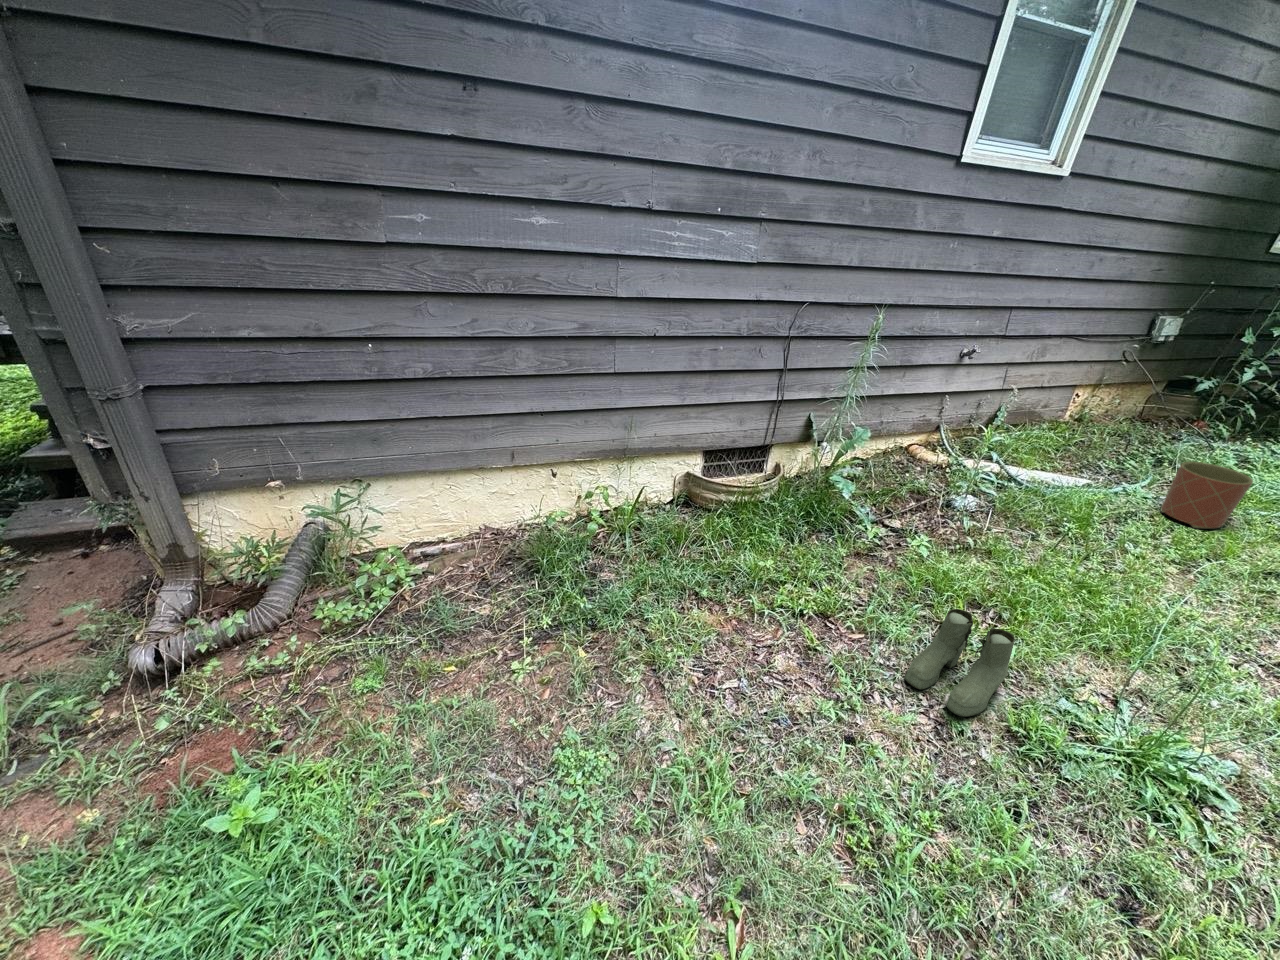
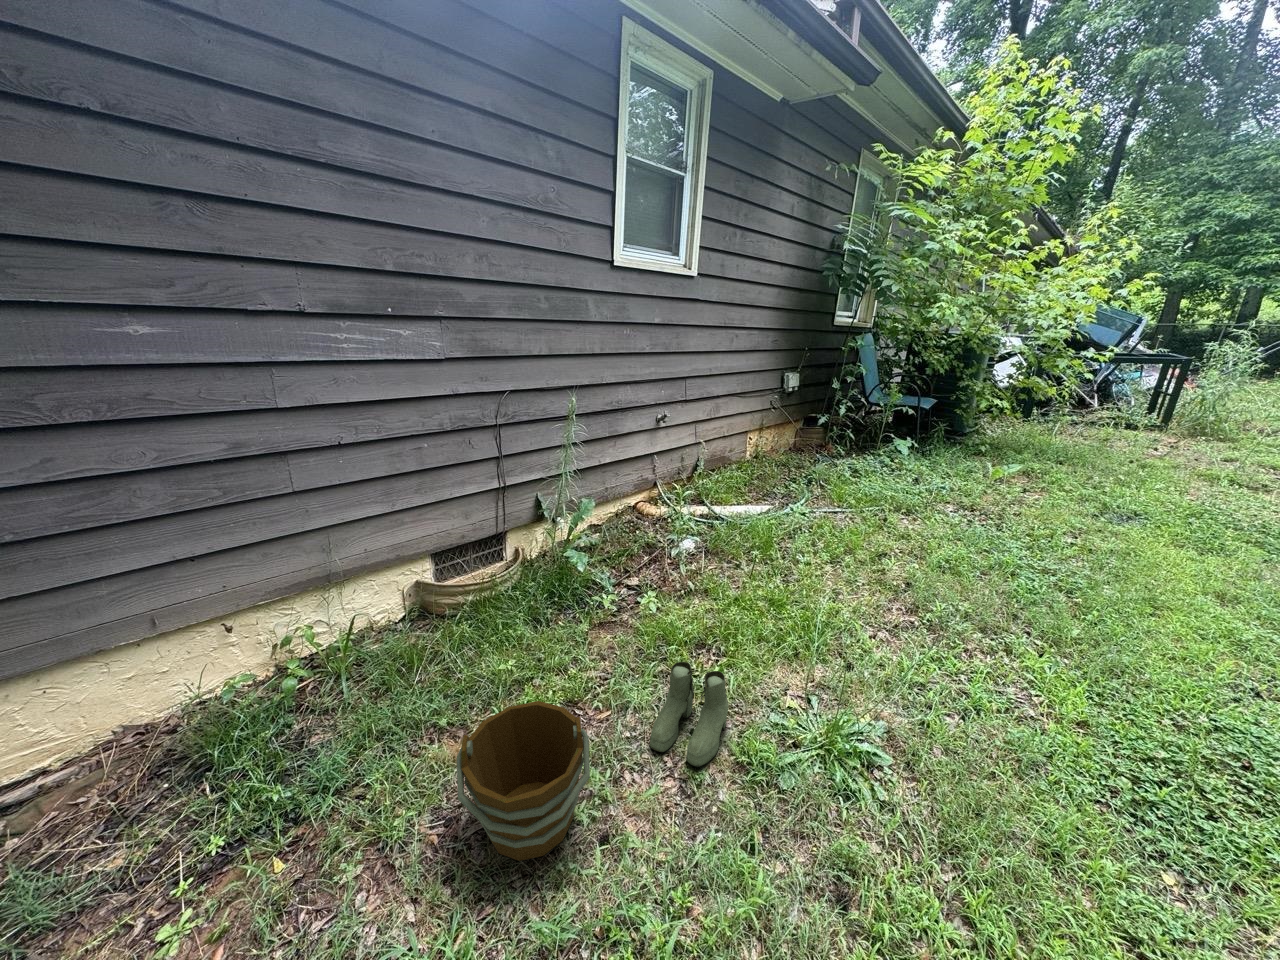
planter: present [1161,462,1253,528] -> none [814,480,858,530]
bucket: none [731,594,857,729] -> present [457,701,590,861]

